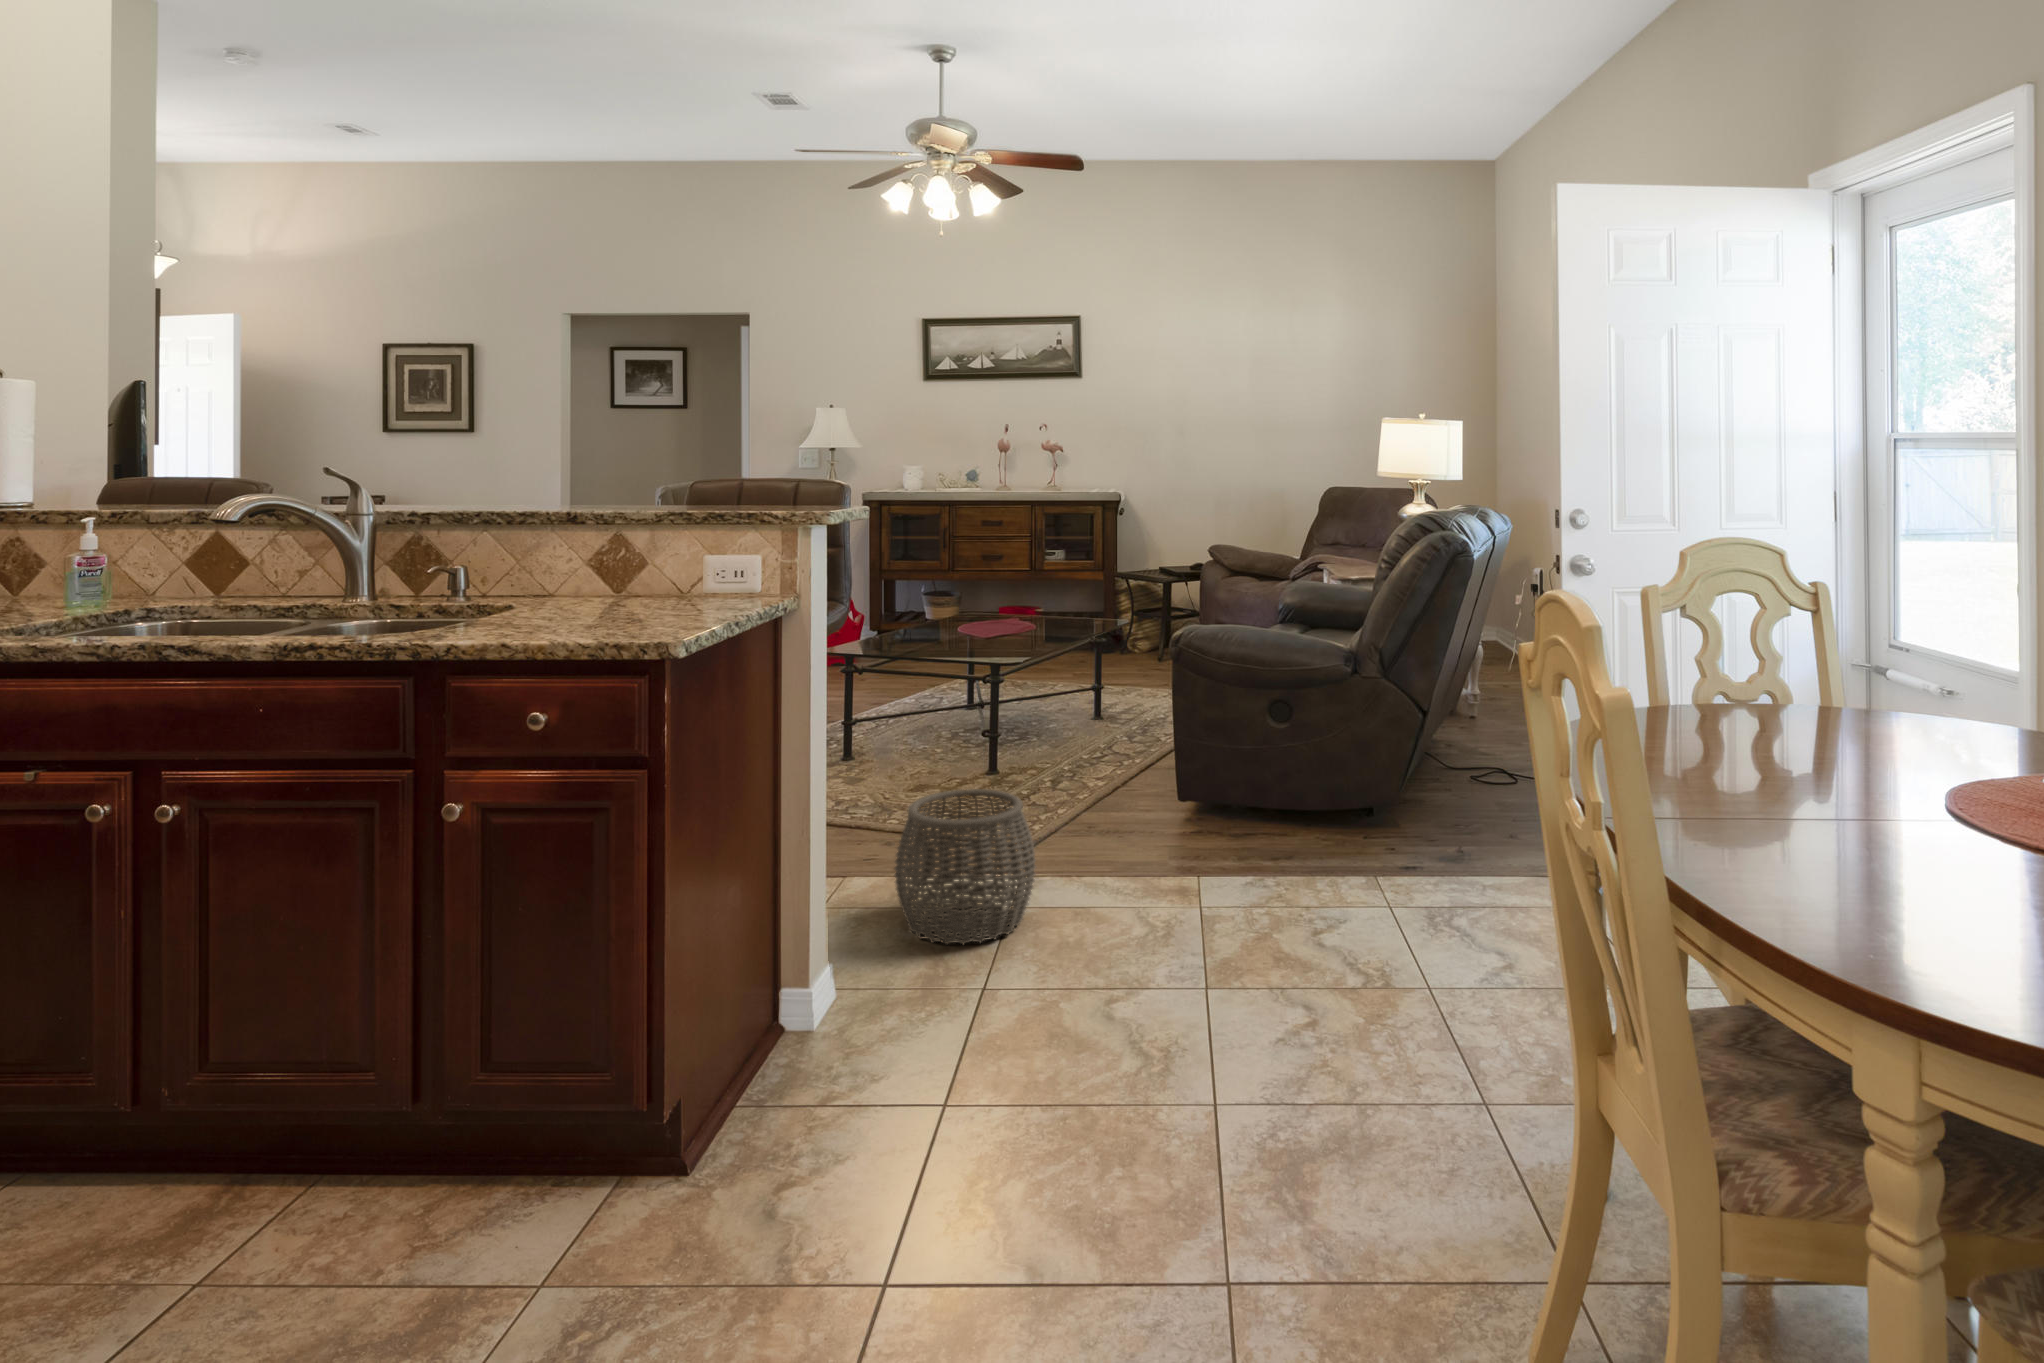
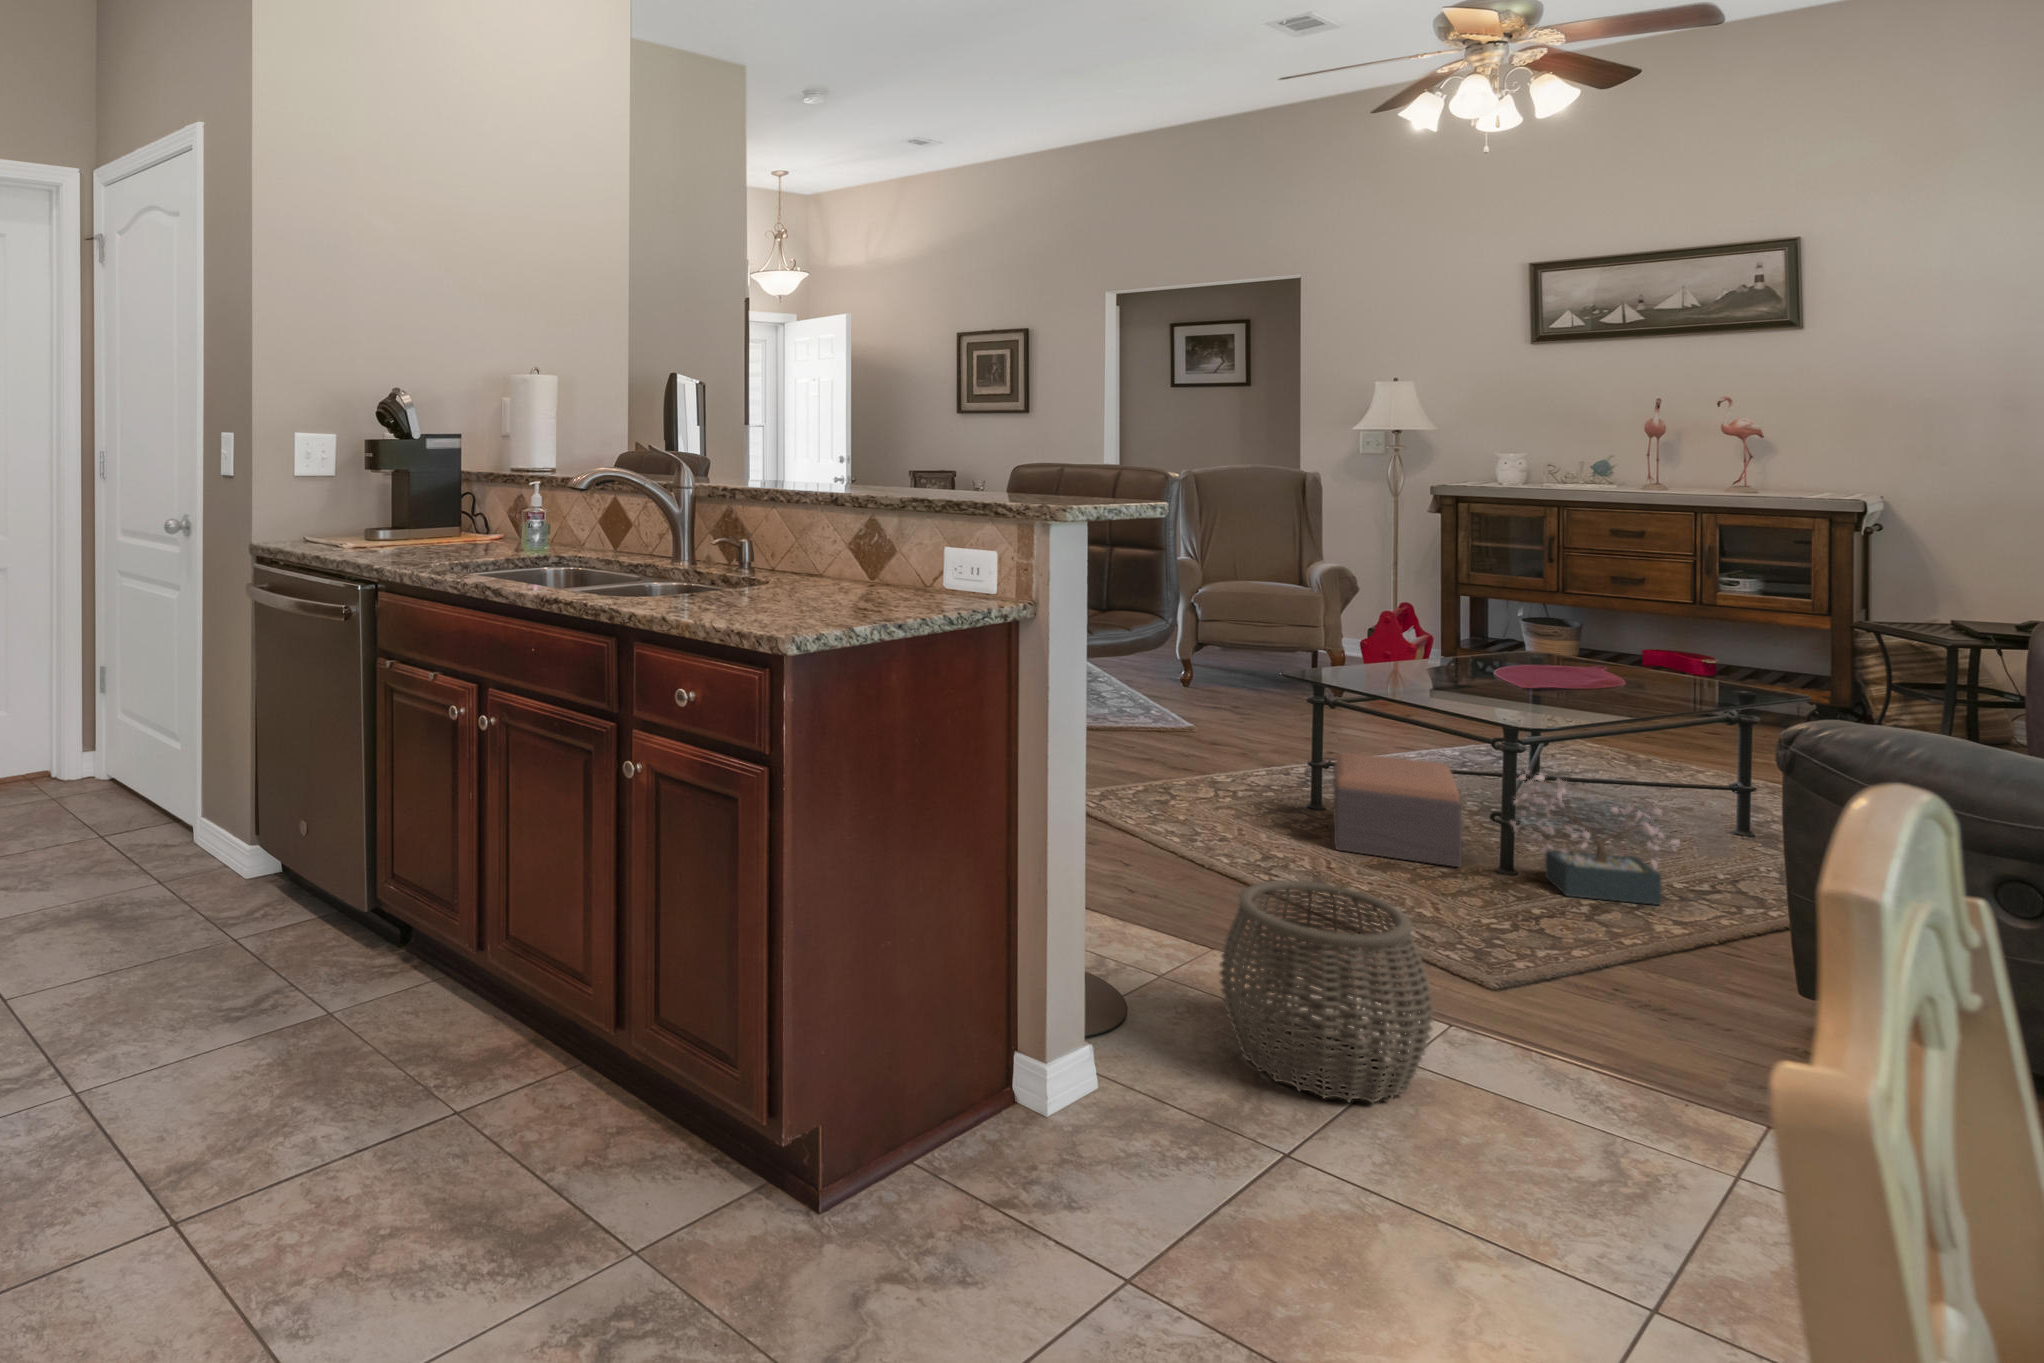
decorative plant: none [994,692,1085,777] -> present [1511,771,1680,905]
footstool: none [866,702,964,785] -> present [1334,753,1462,867]

